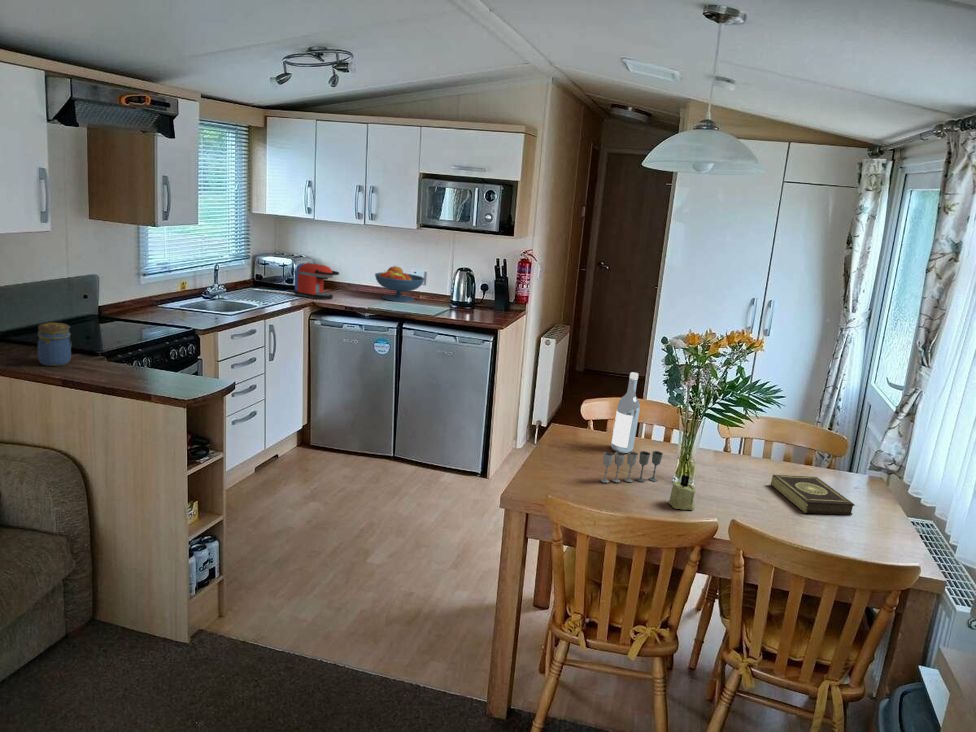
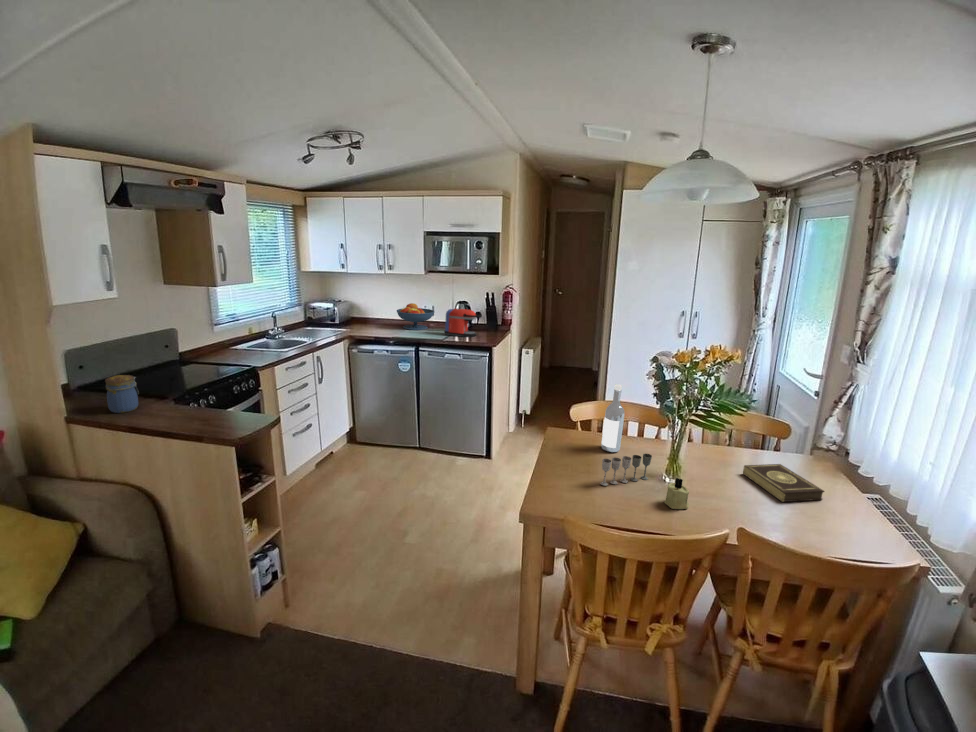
coffee maker: present [293,263,339,300] -> present [445,308,482,337]

